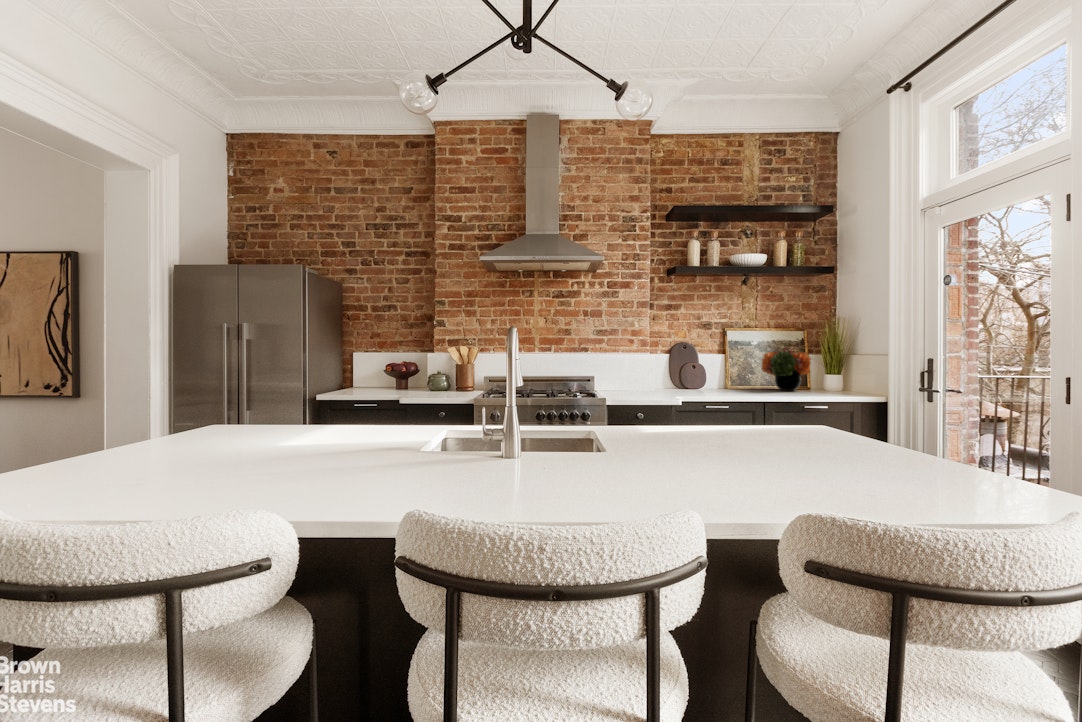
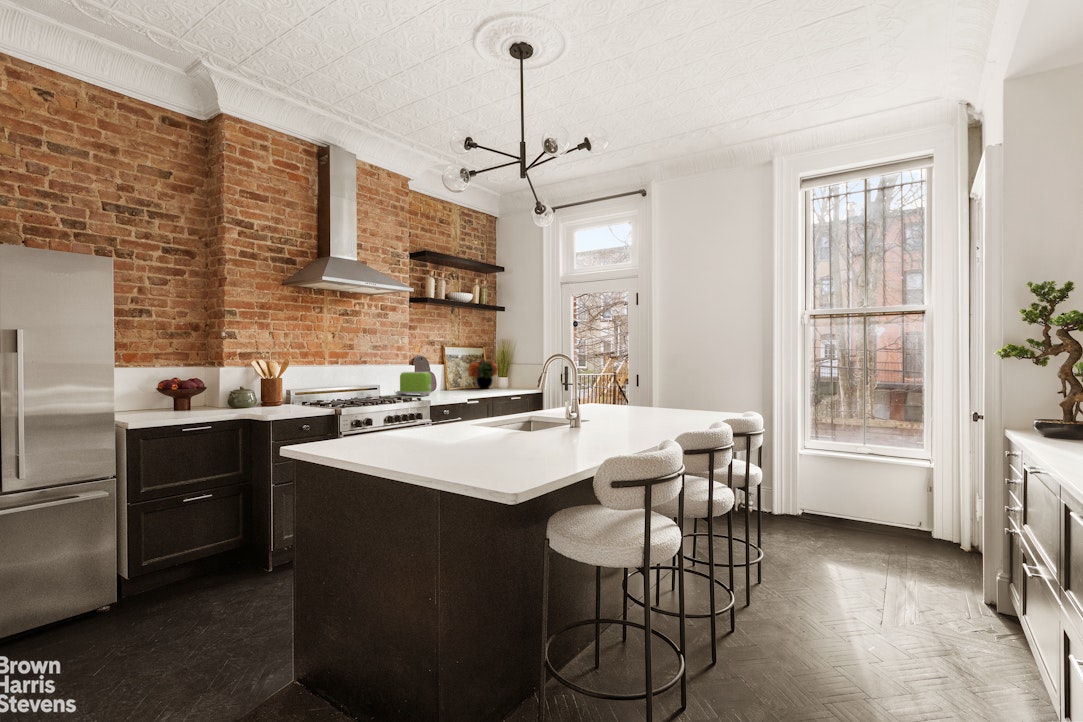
toaster: none [627,362,664,393] -> present [395,372,432,396]

